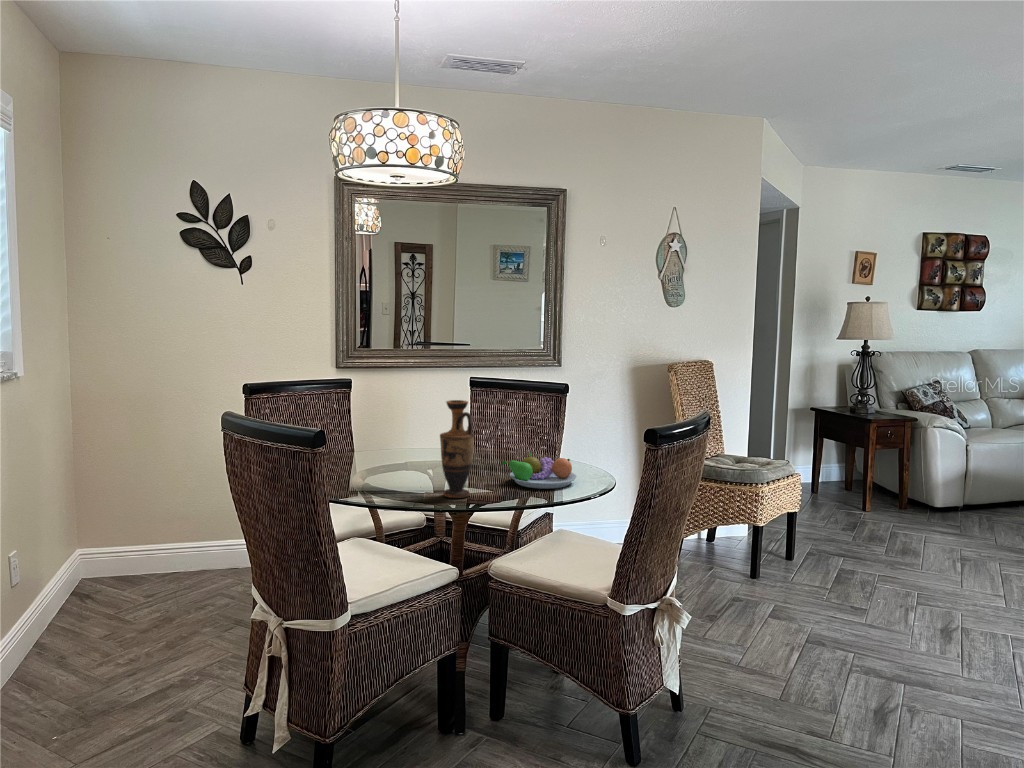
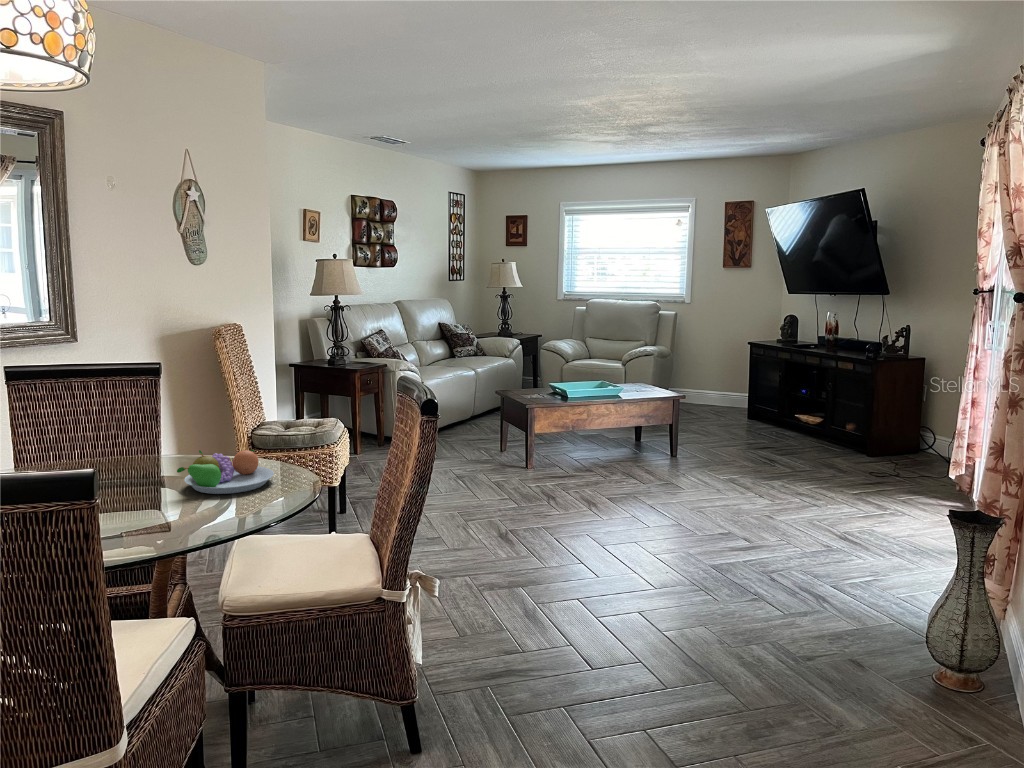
vase: present [440,400,474,498] -> none [128,394,181,531]

